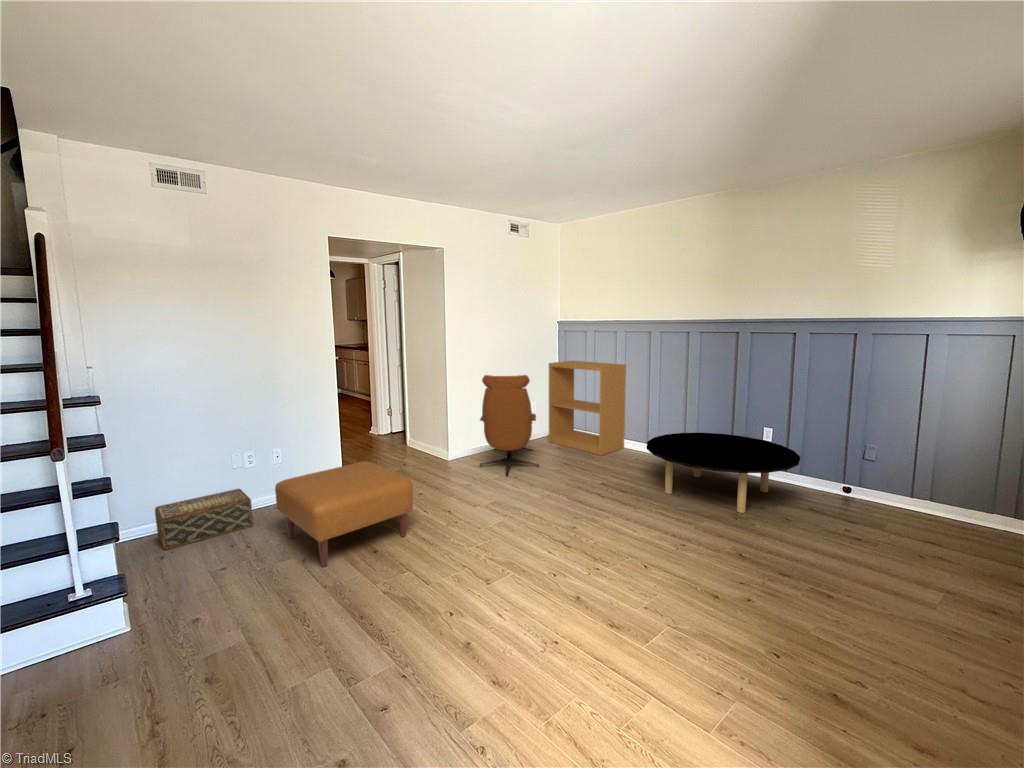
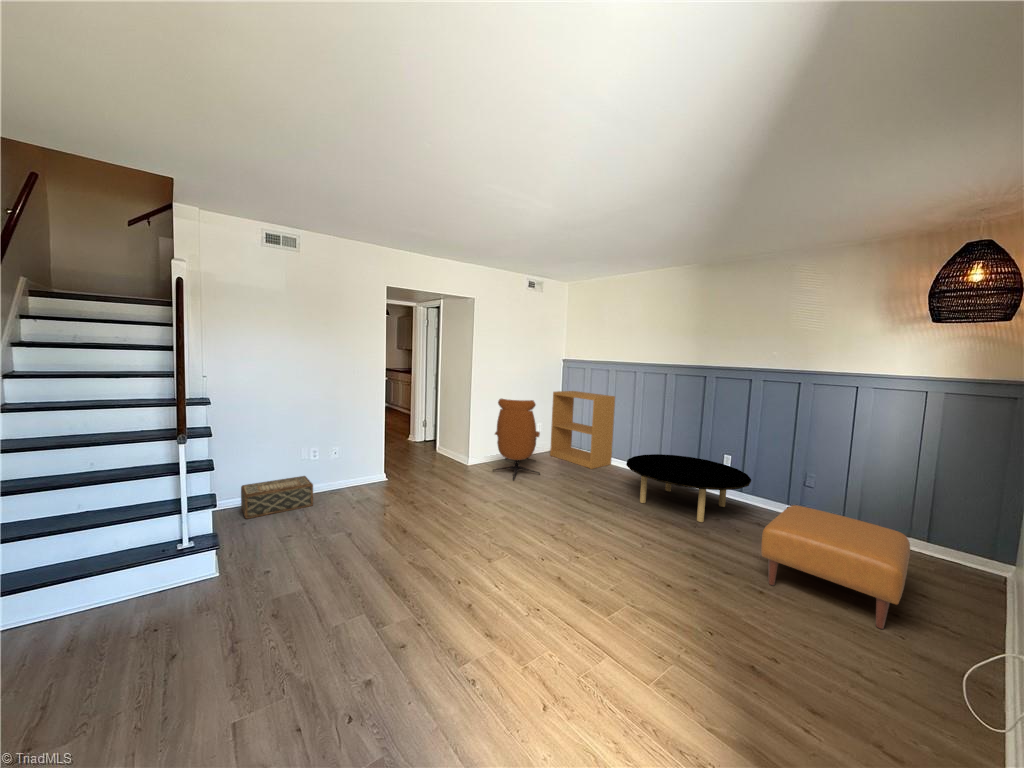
ottoman: present [275,461,413,567] -> present [761,505,910,629]

